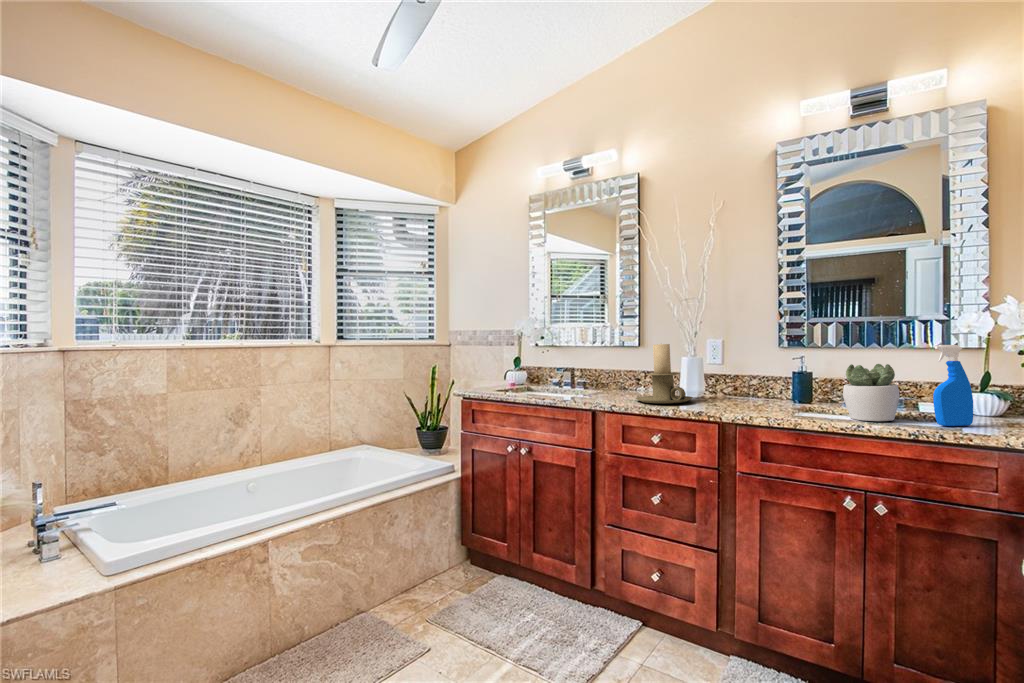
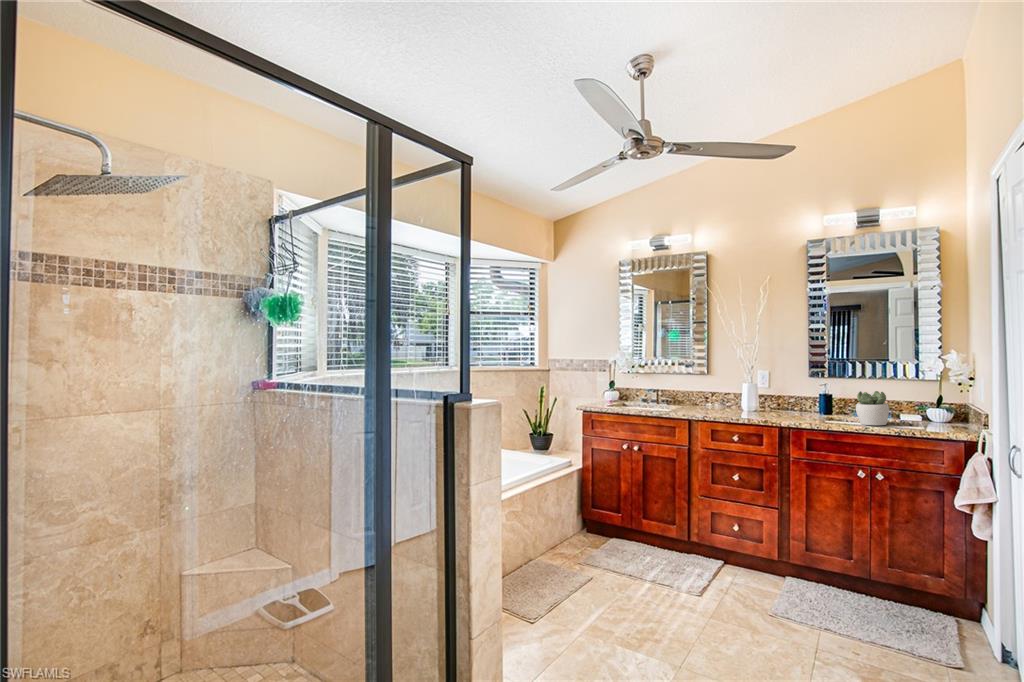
candle holder: present [636,344,693,404] -> none [716,375,756,415]
spray bottle: present [933,345,973,426] -> none [908,381,931,428]

